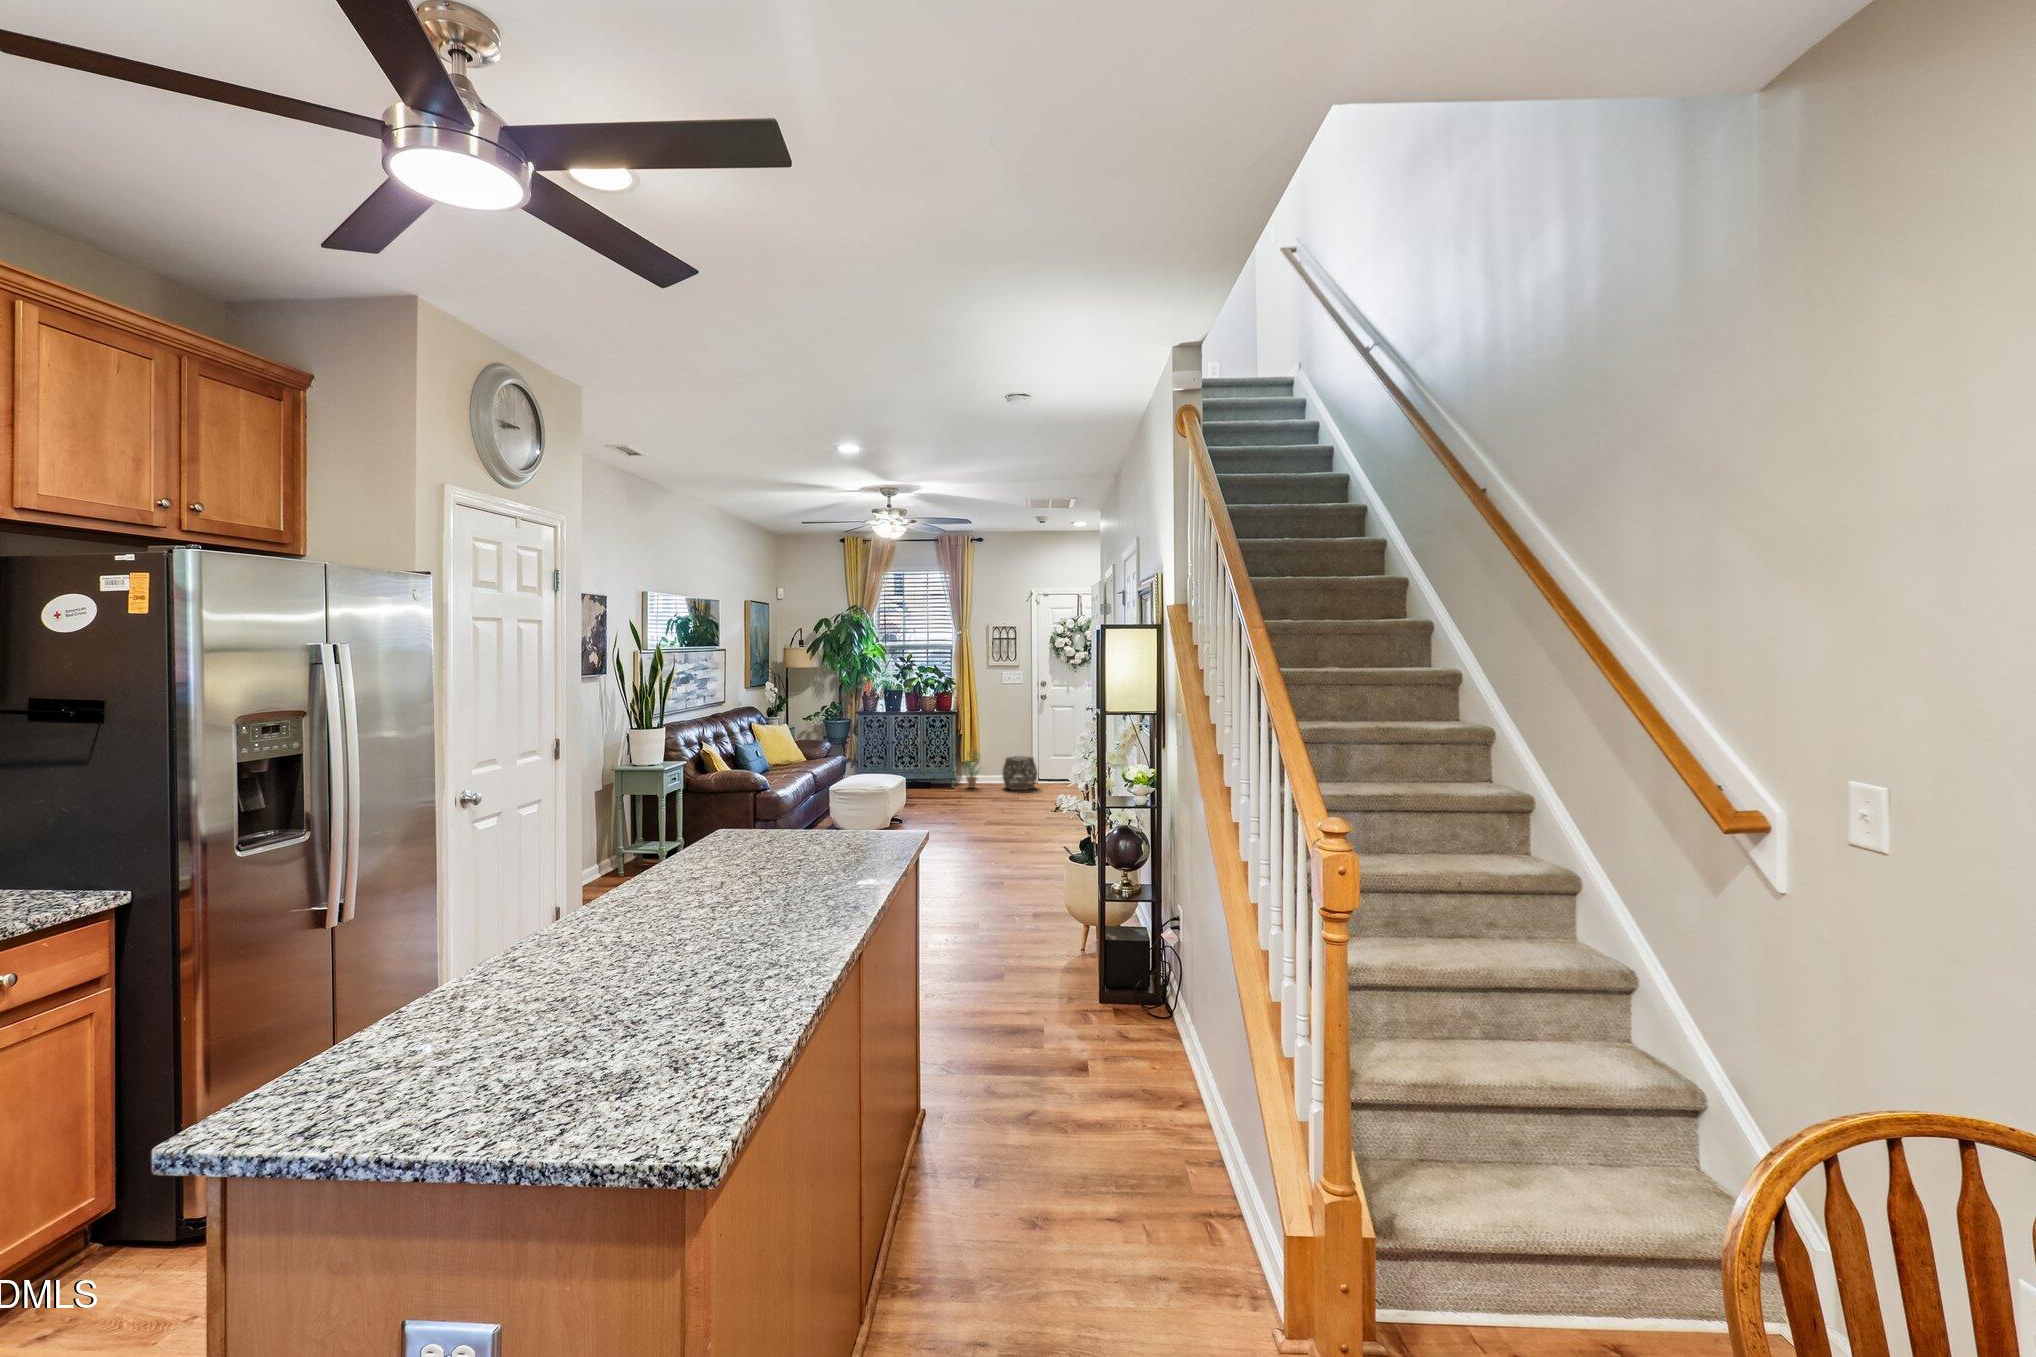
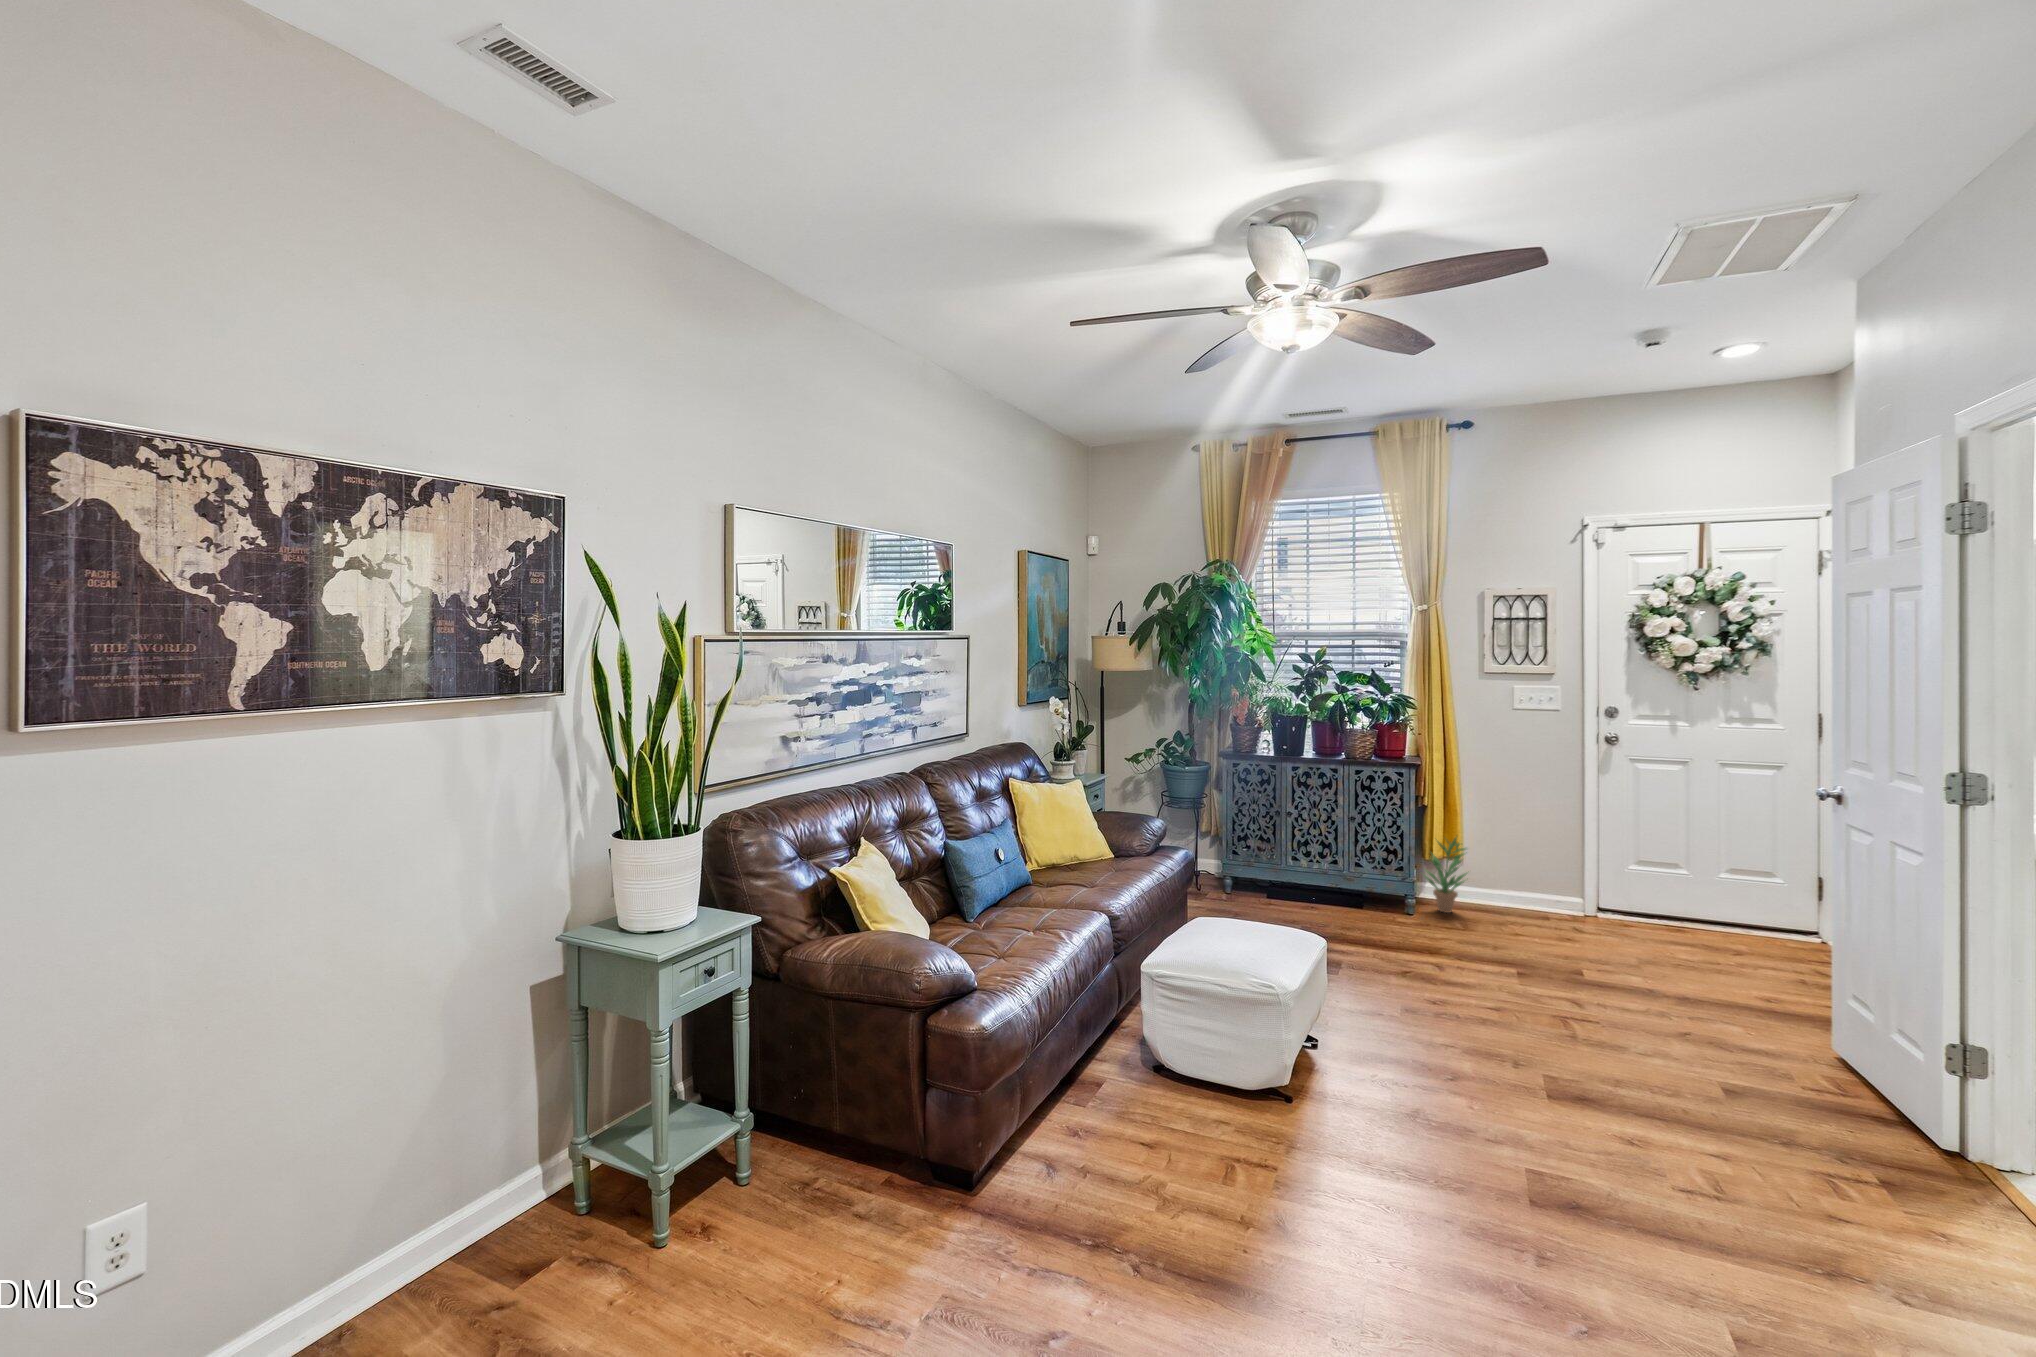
woven basket: present [1003,756,1037,790] -> none [1514,856,1598,932]

